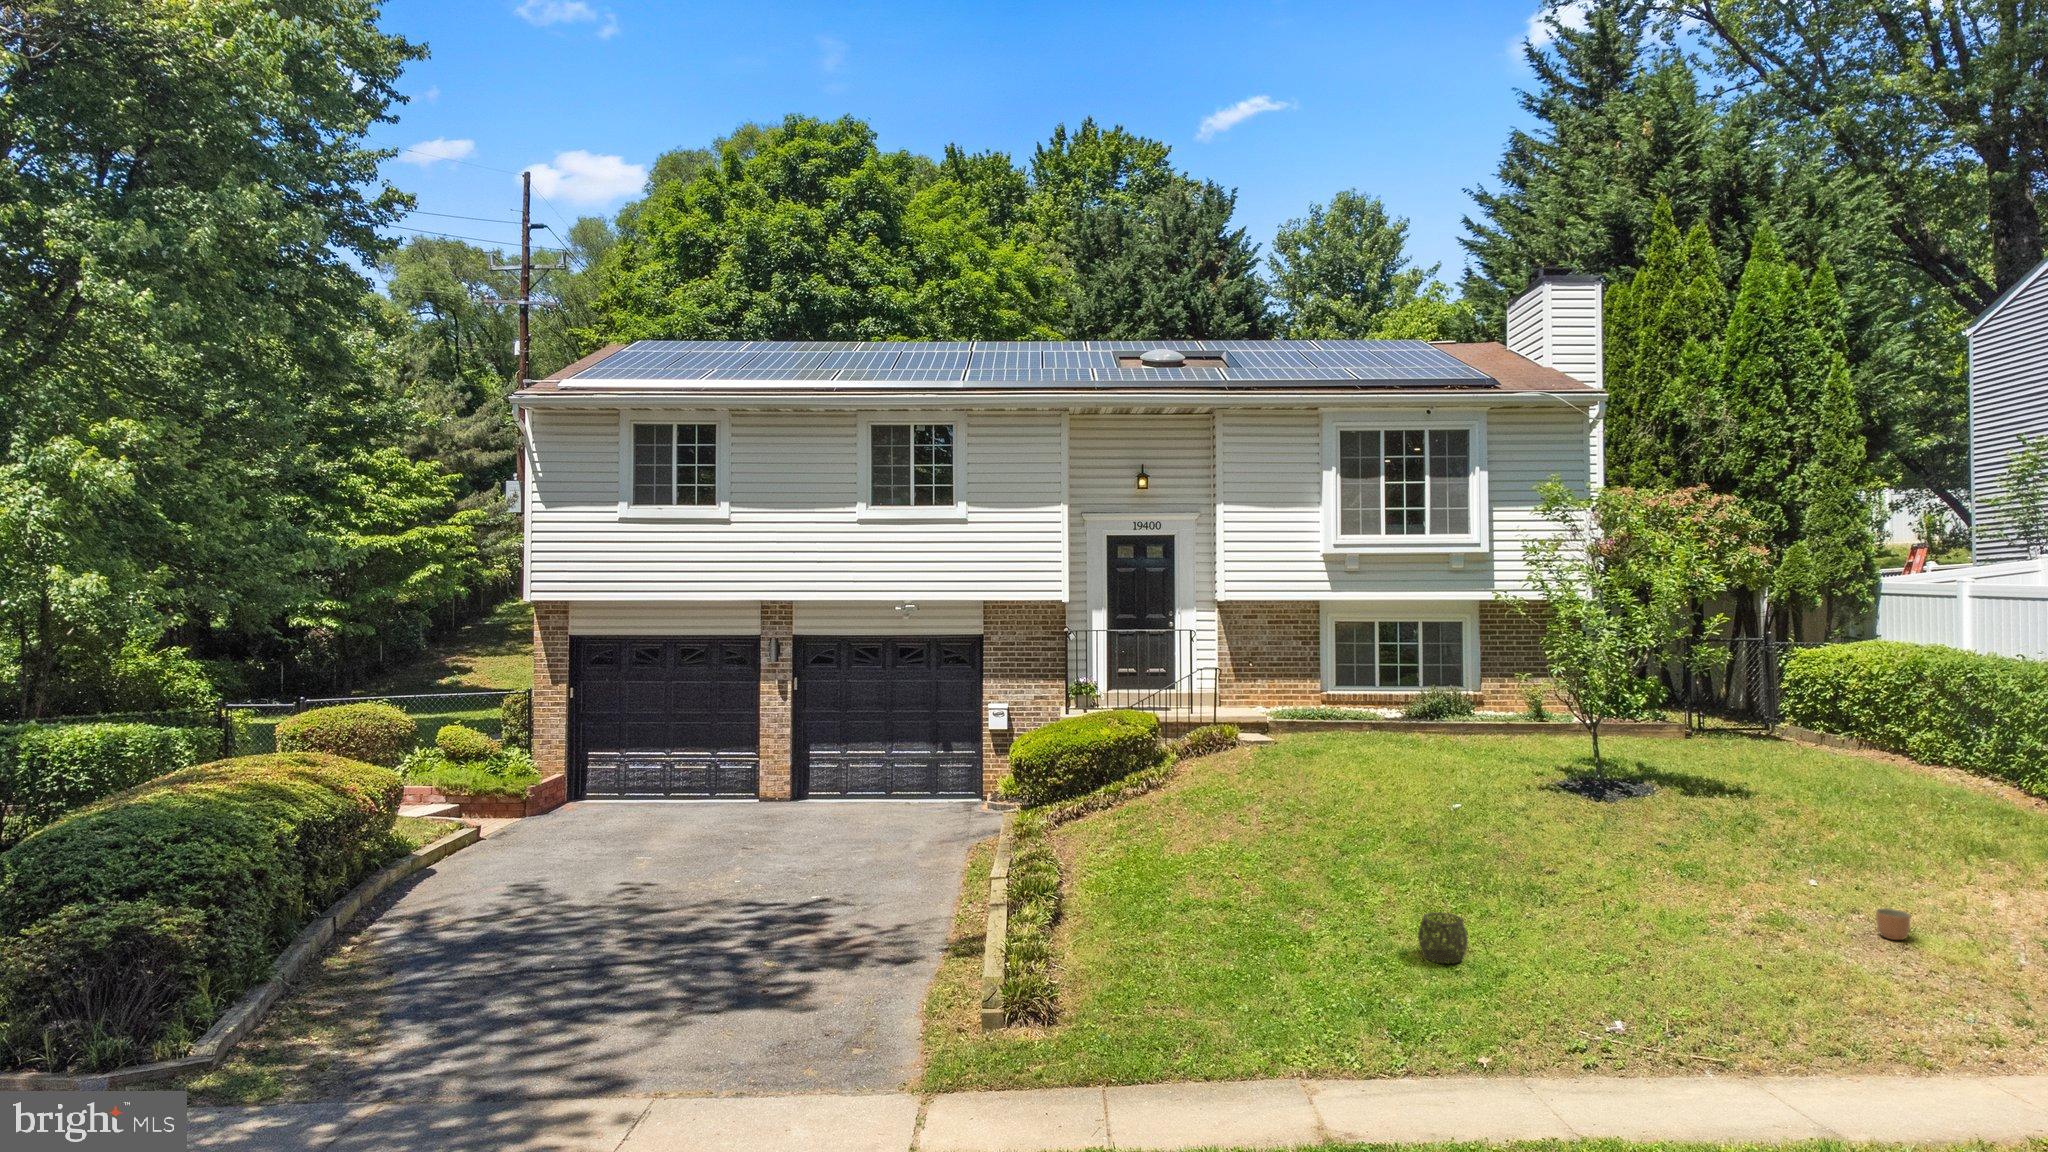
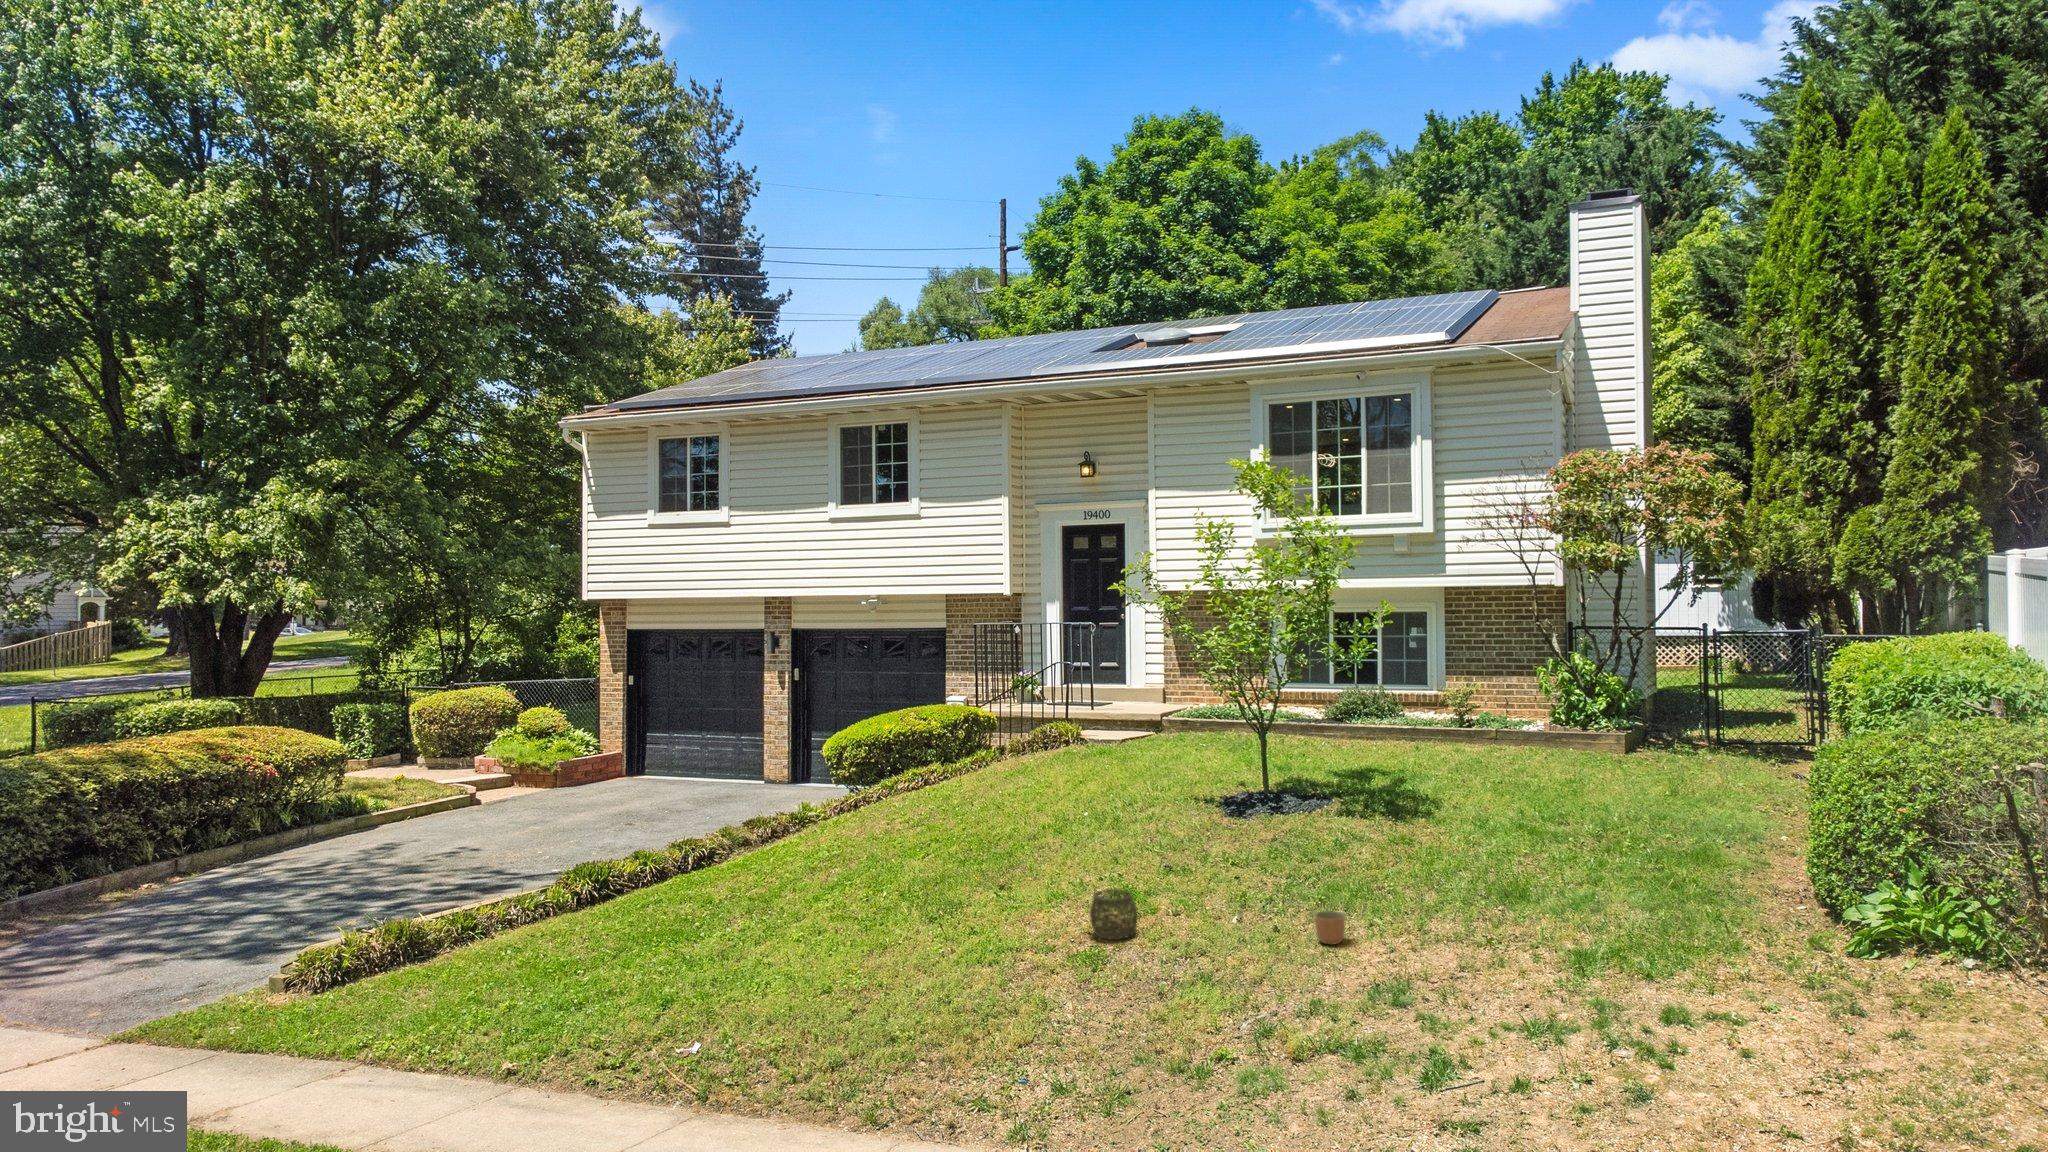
woven basket: present [1418,912,1468,964] -> present [1090,889,1138,940]

